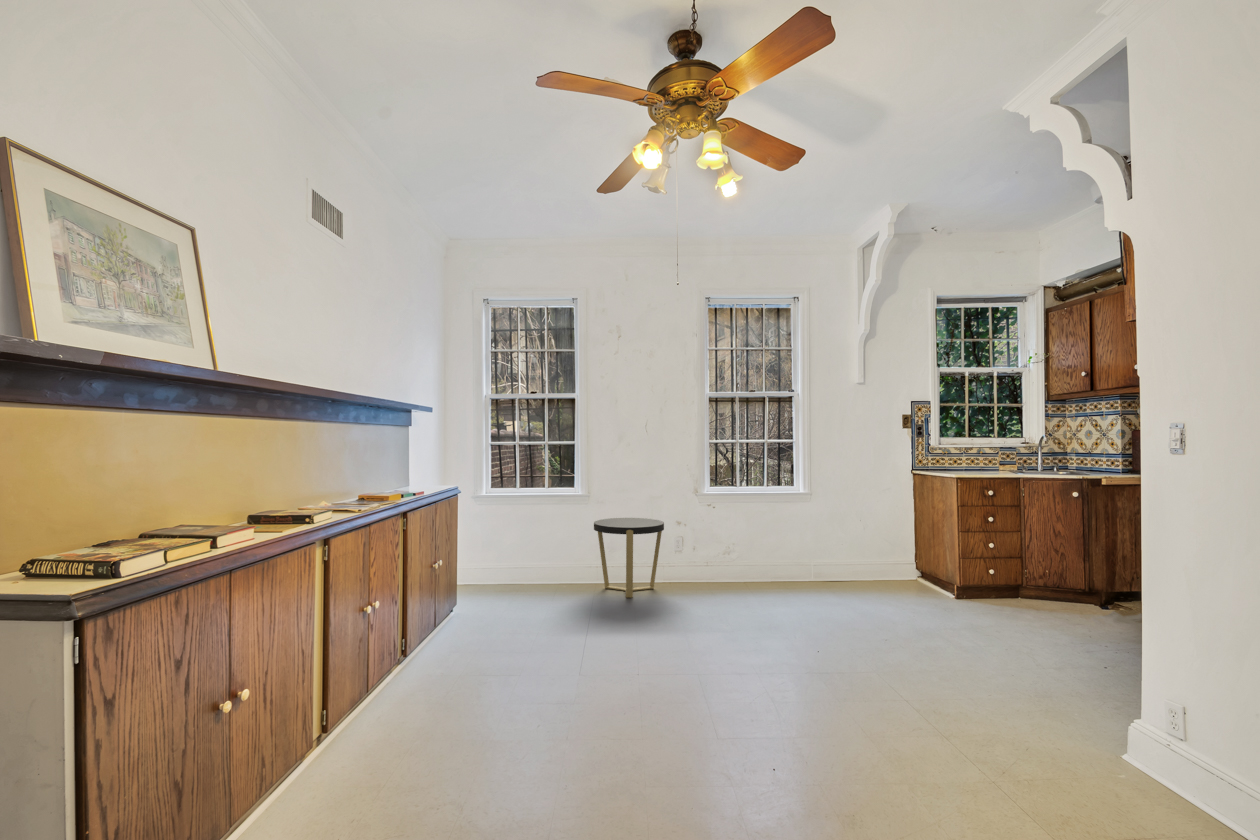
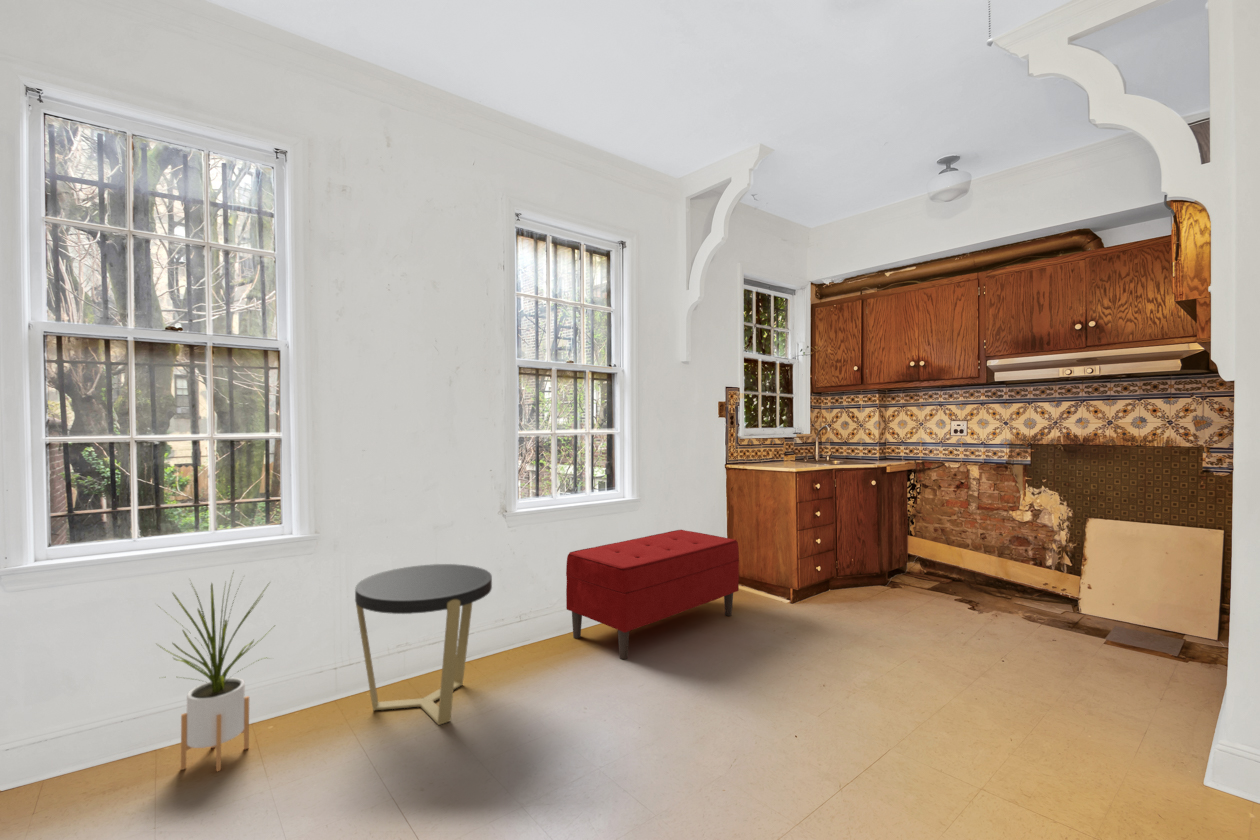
house plant: none [517,504,562,591] -> present [164,584,263,771]
bench: none [736,523,884,598] -> present [566,530,739,659]

